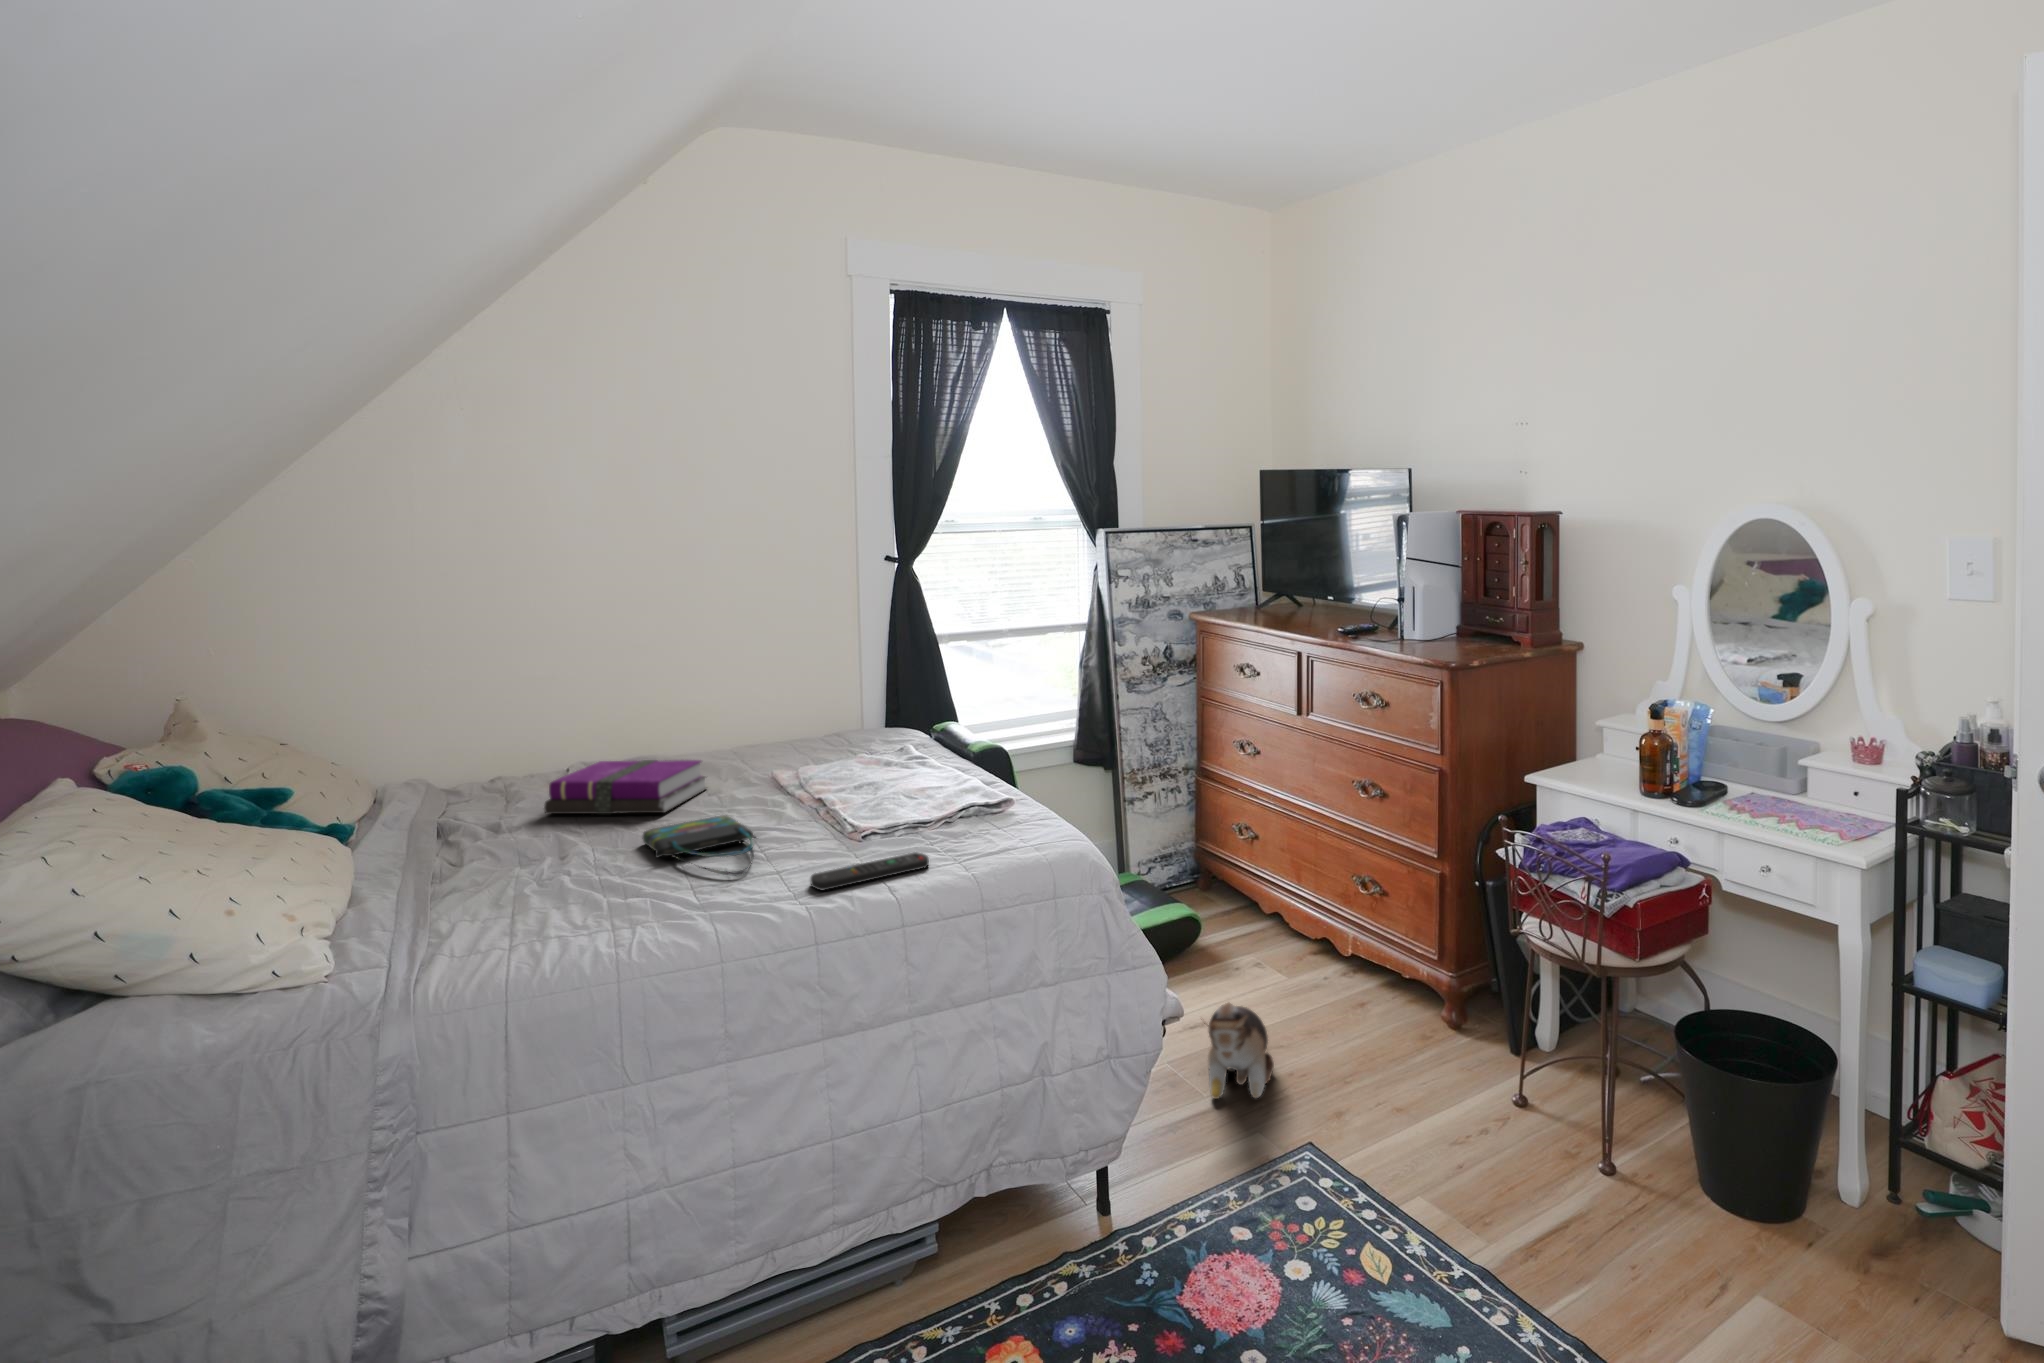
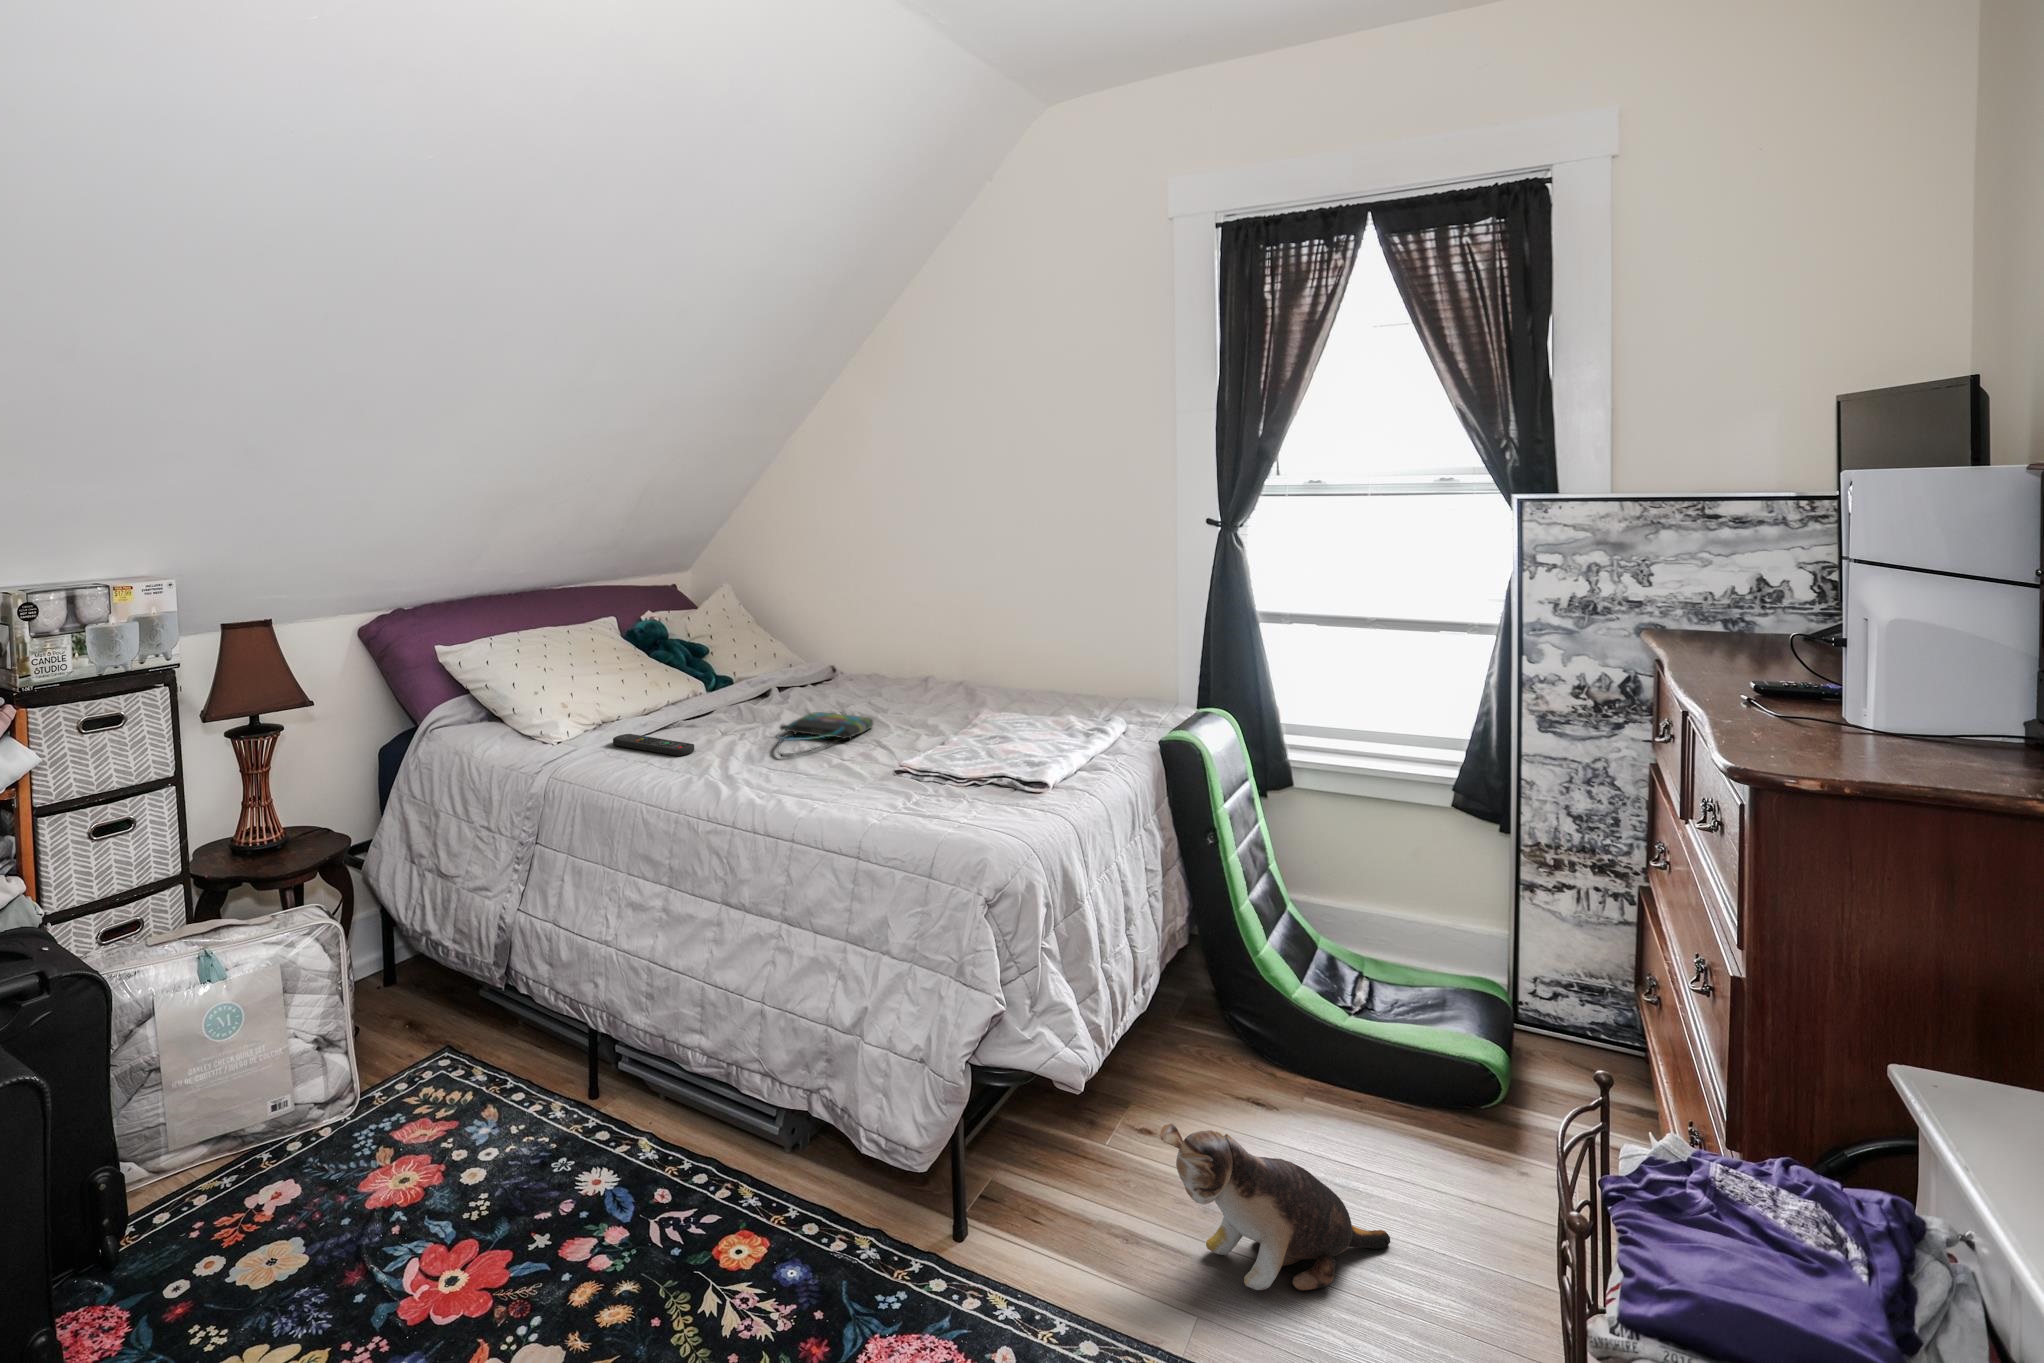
notebook: present [544,760,706,814] -> none [829,661,938,708]
remote control: present [811,852,929,890] -> present [613,734,694,756]

